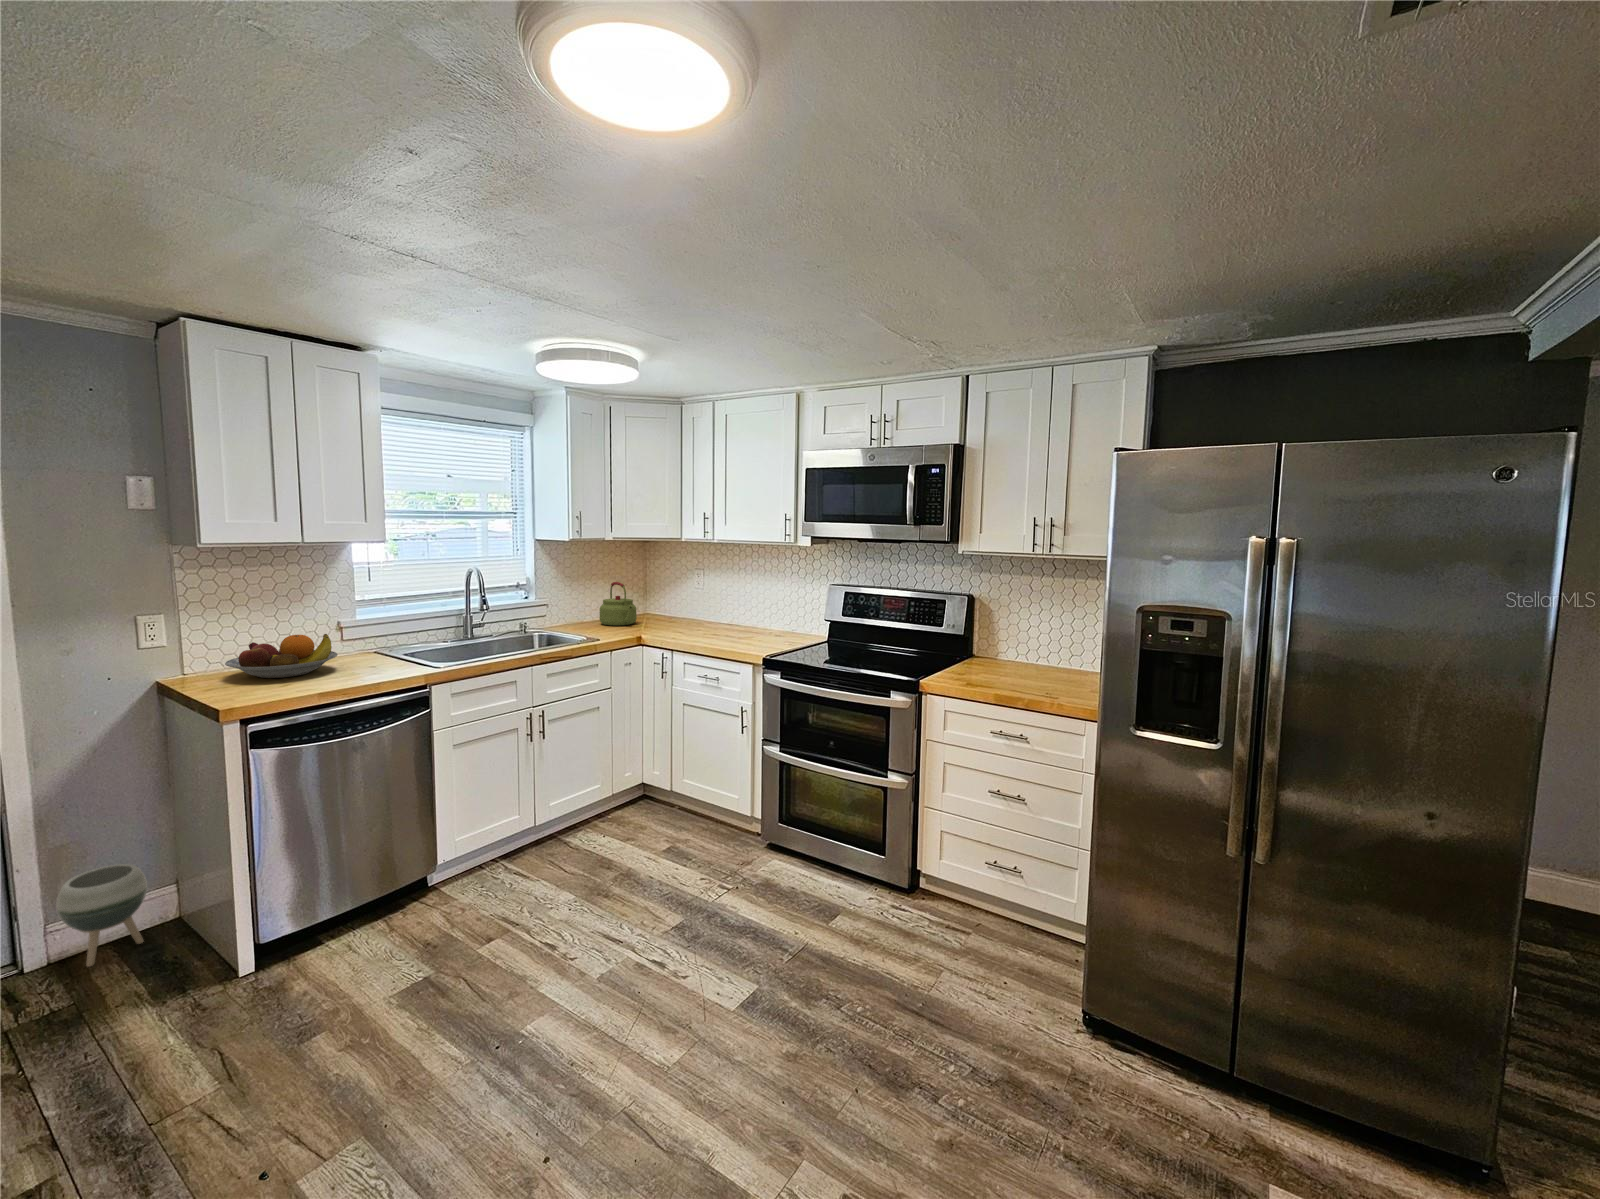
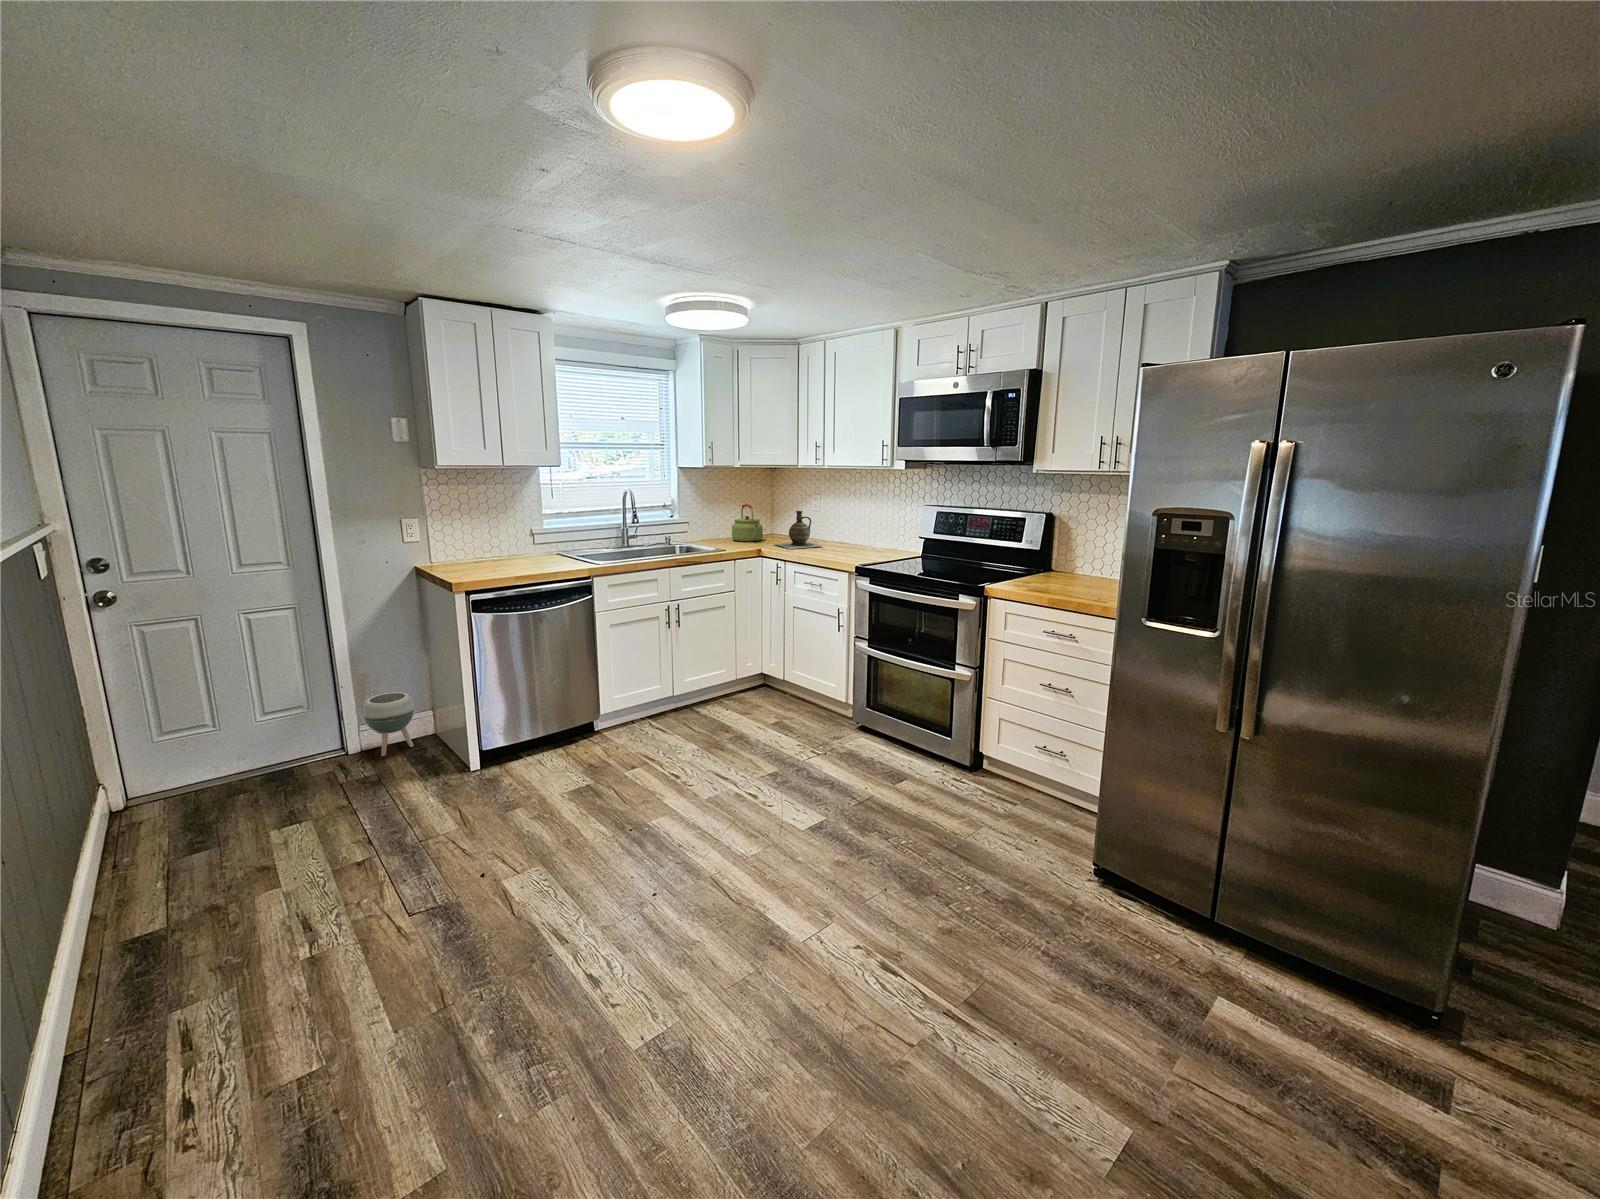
ceramic jug: none [651,590,711,635] -> present [774,511,822,549]
fruit bowl: present [225,634,338,678] -> none [456,536,530,567]

